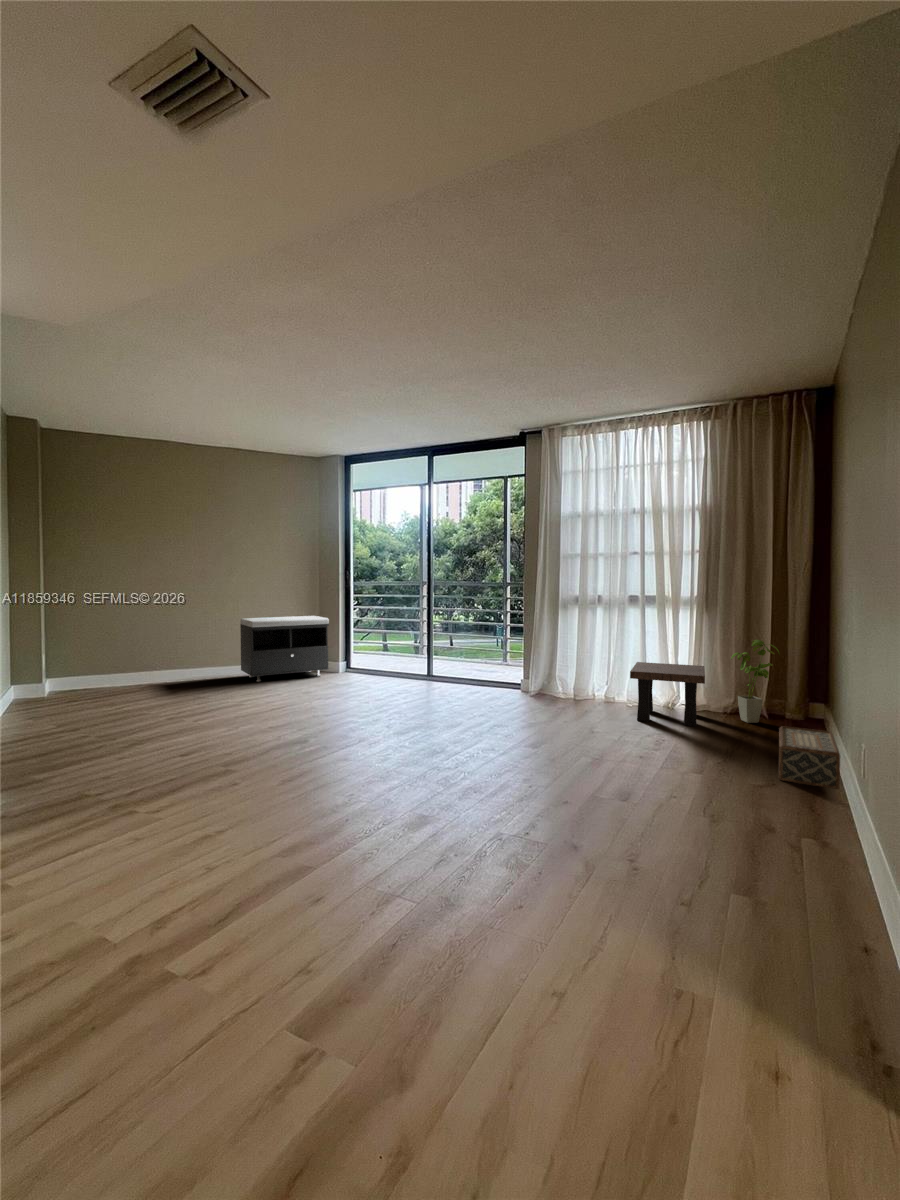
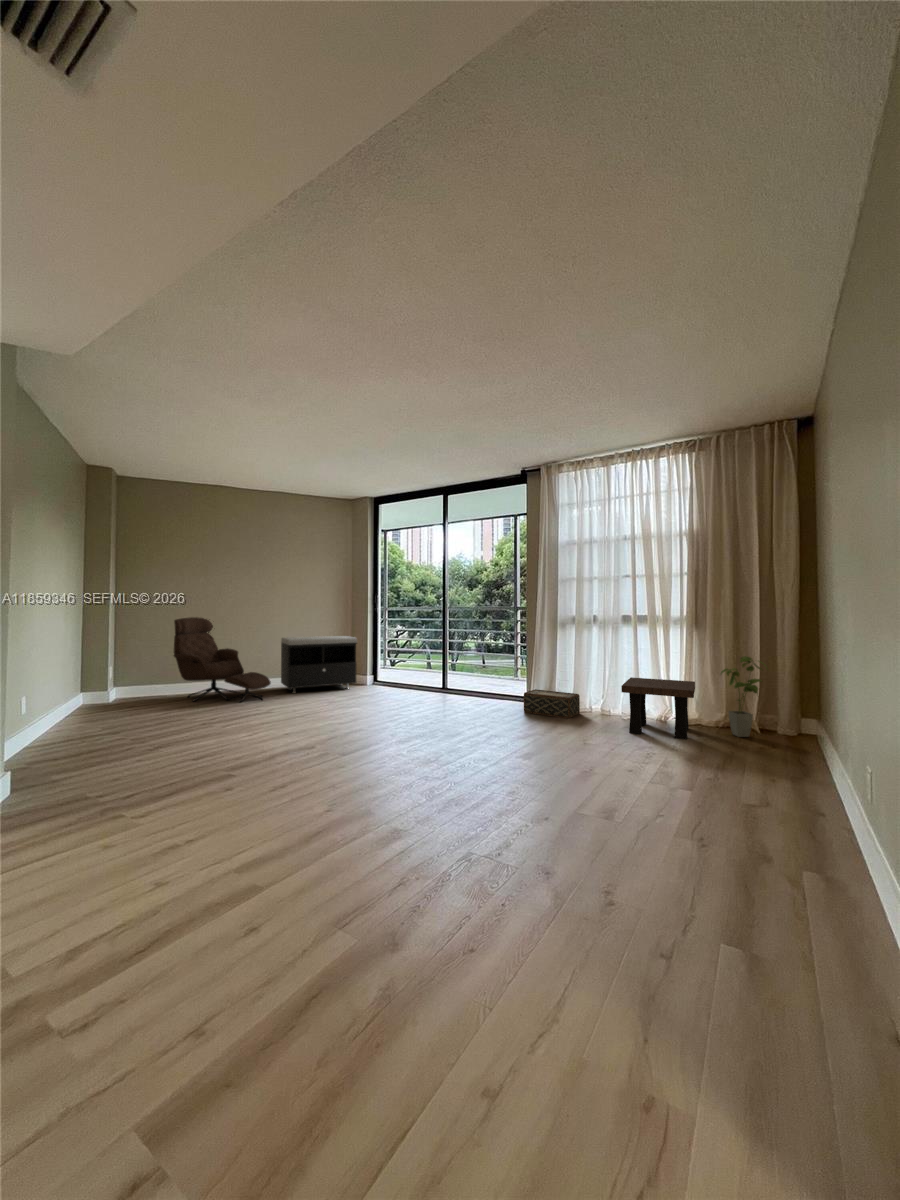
lounge chair: none [118,596,233,694] -> present [174,617,271,702]
woven basket: present [779,726,840,789] -> present [524,689,580,718]

